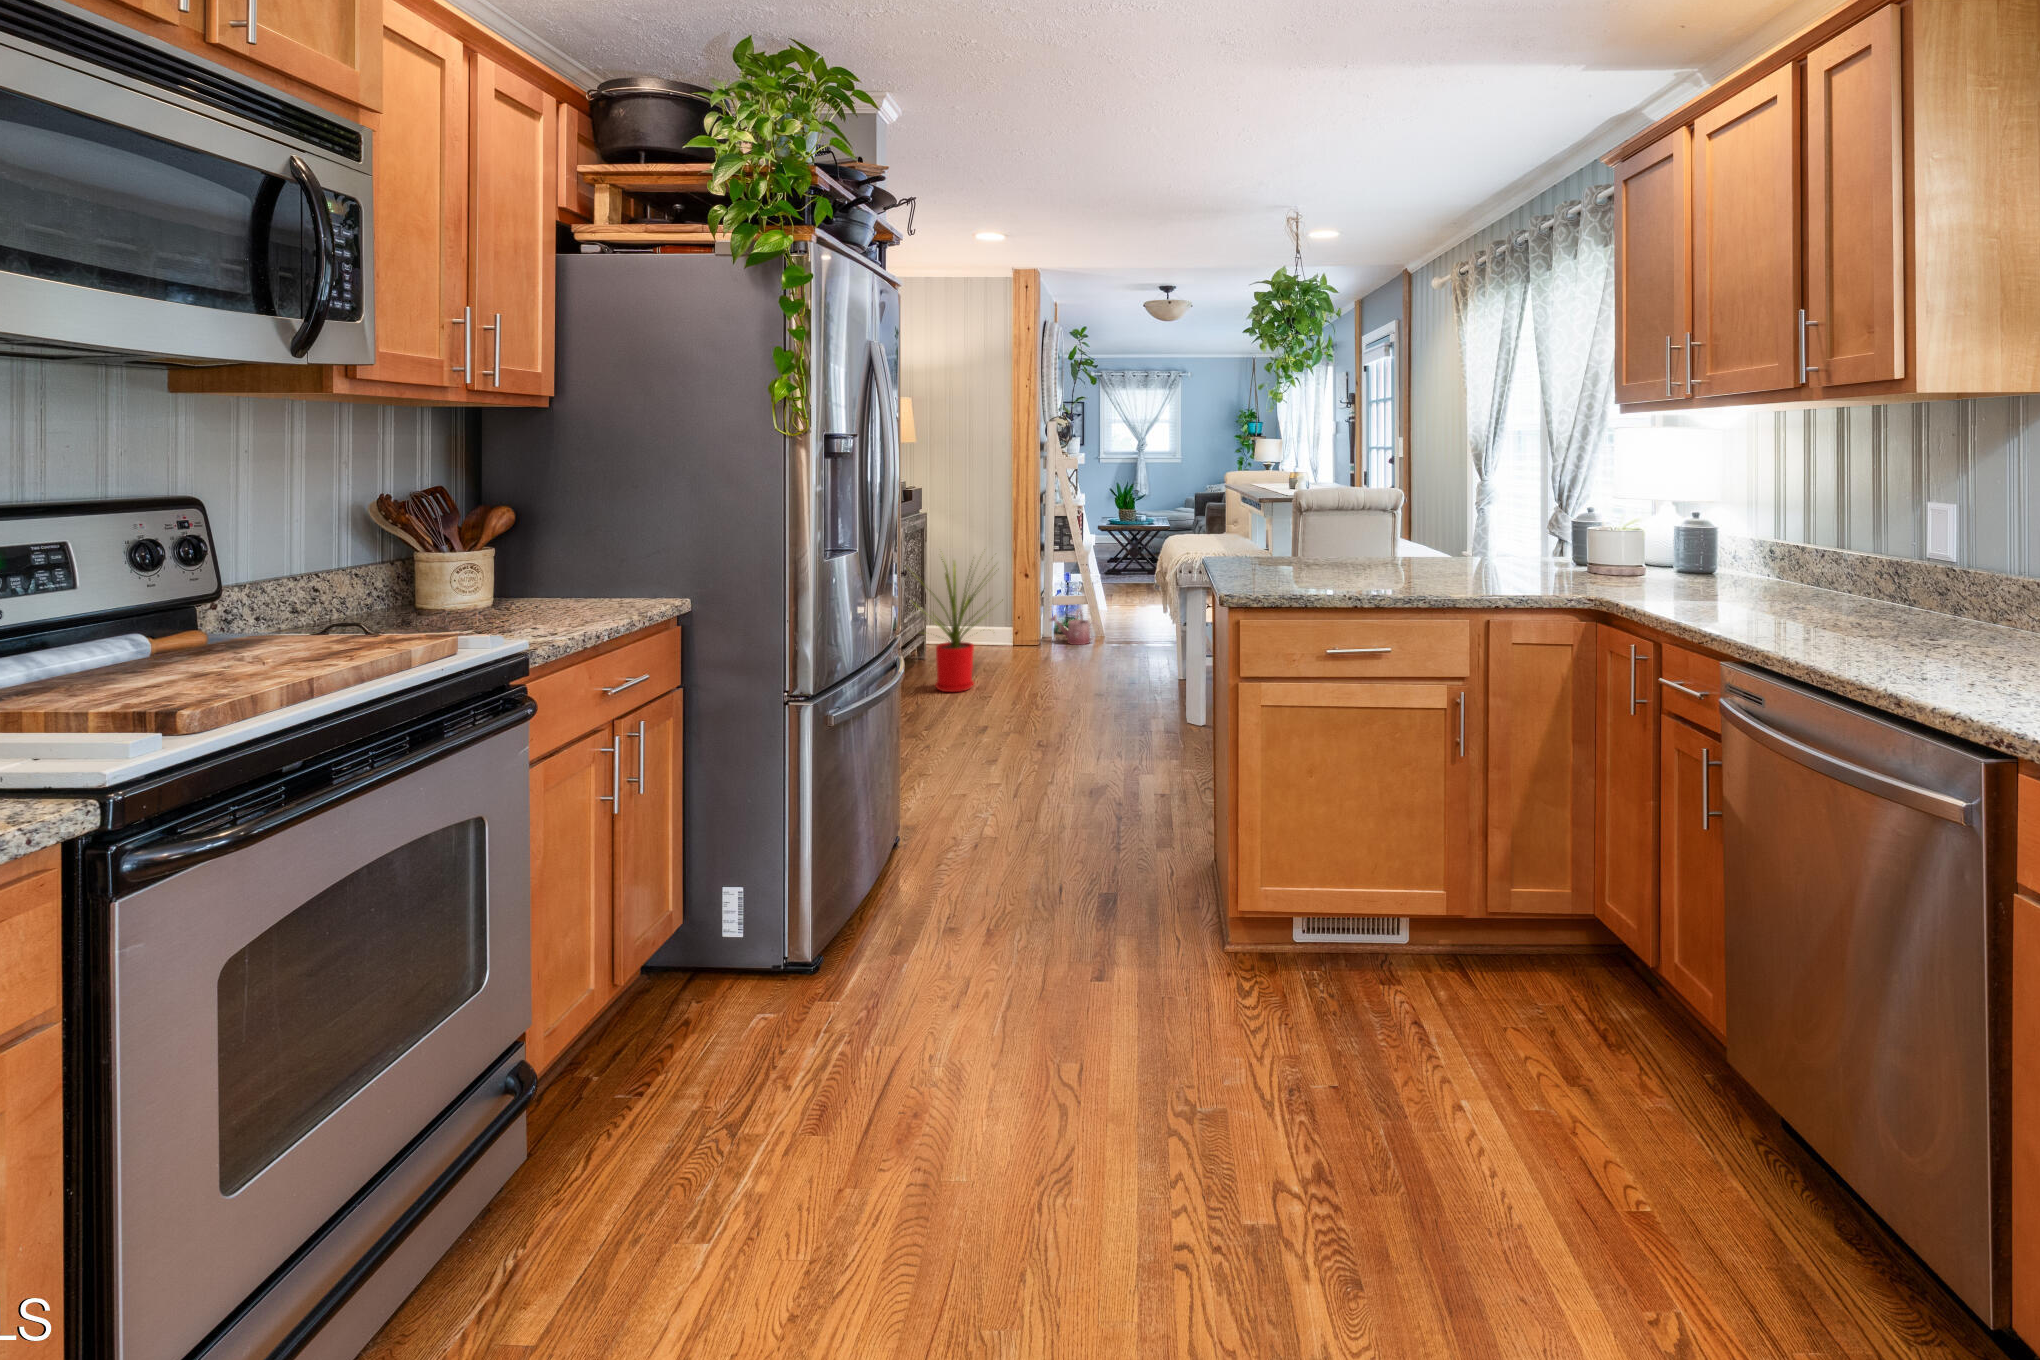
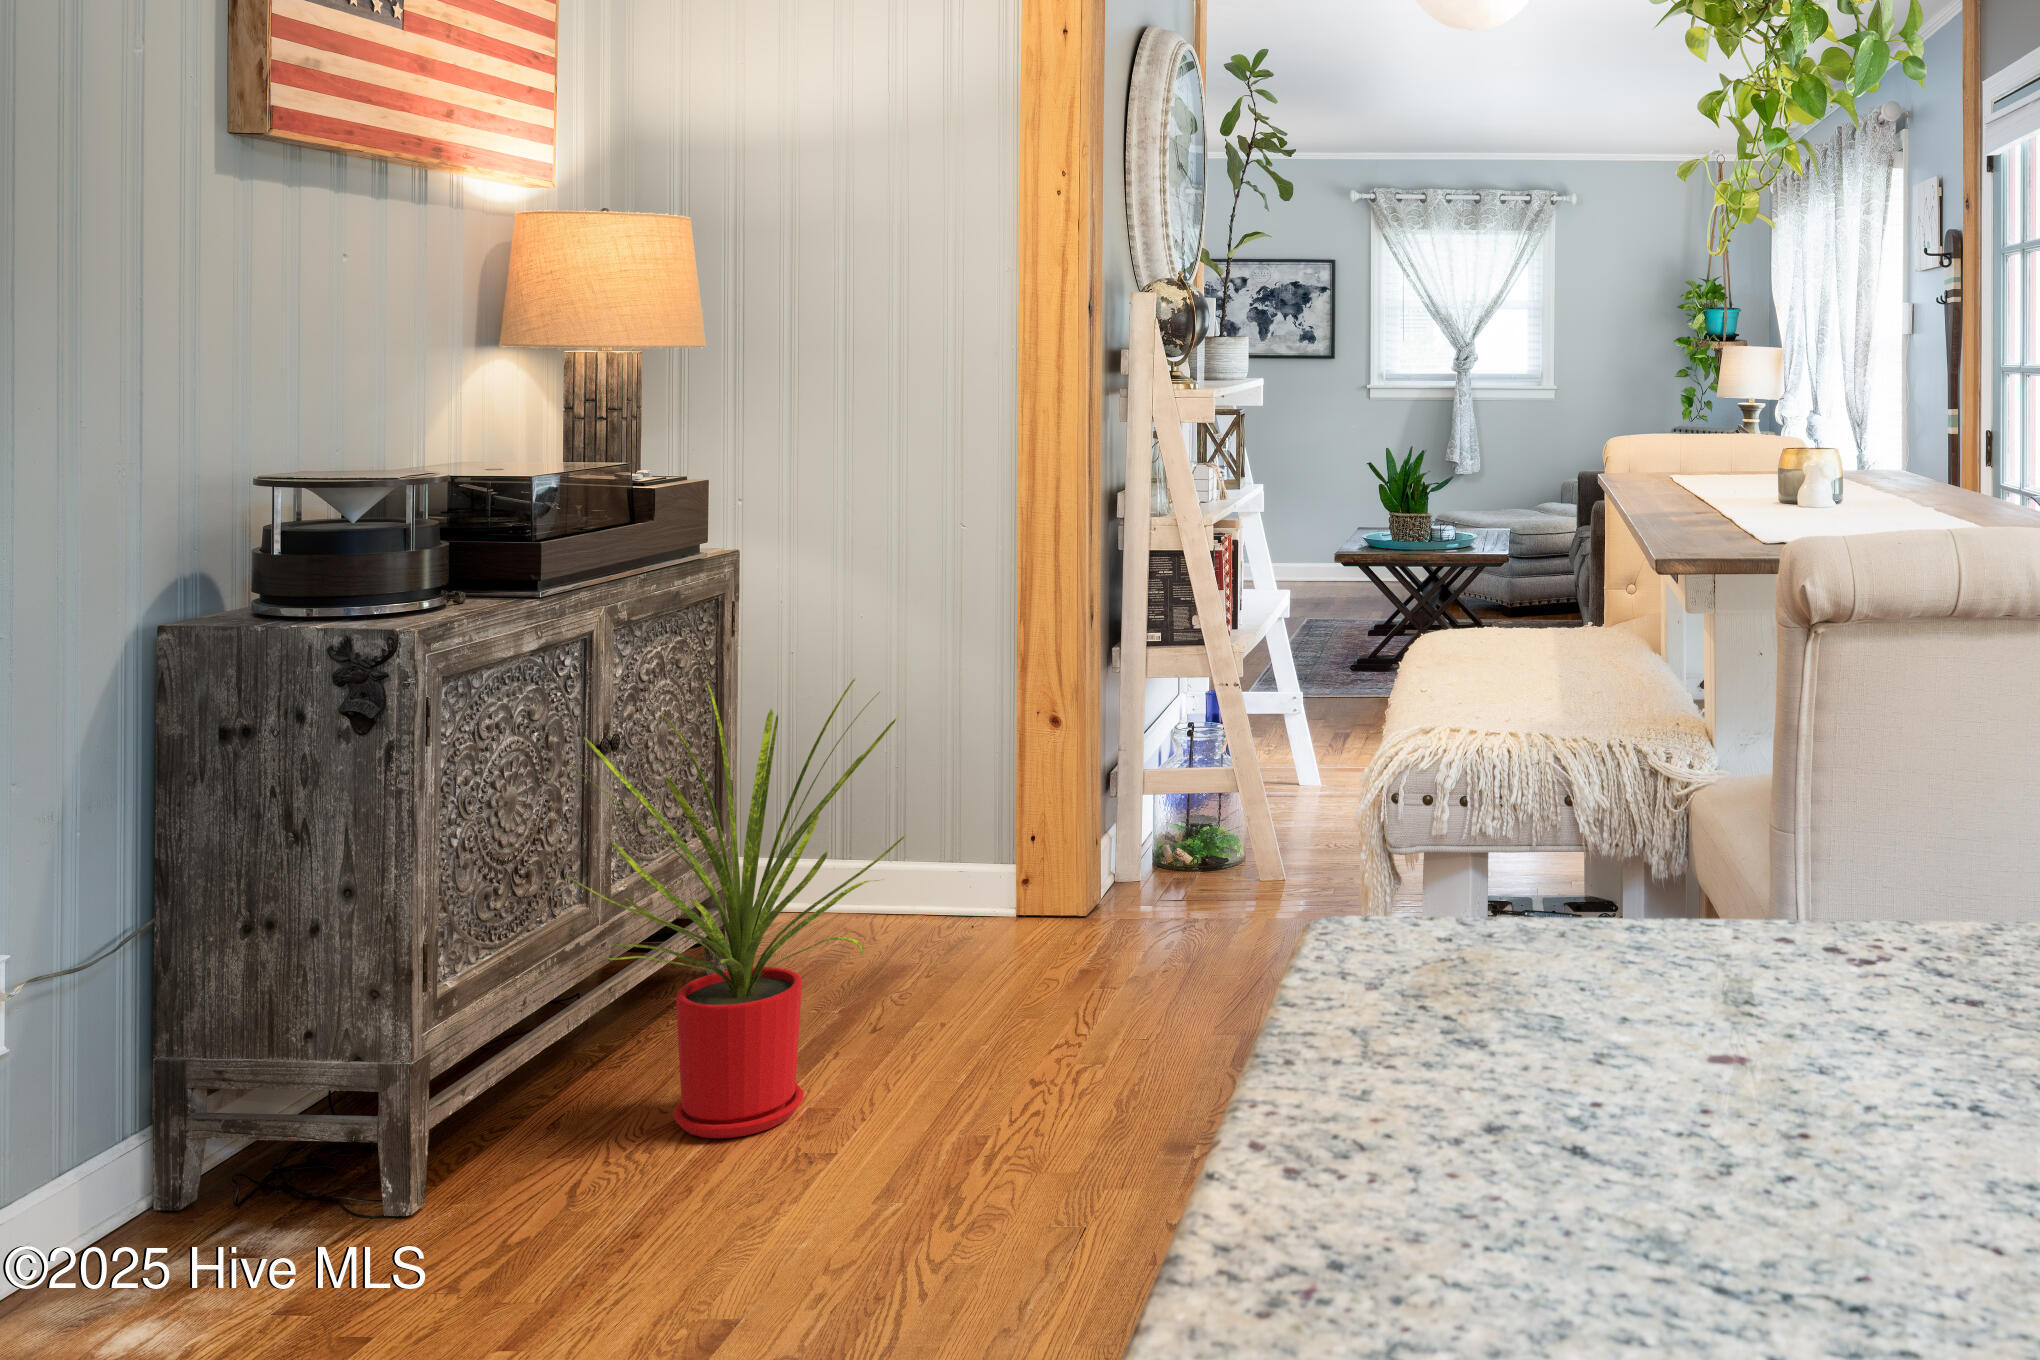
watering can: present [1051,609,1097,645] -> none [1120,816,1260,921]

